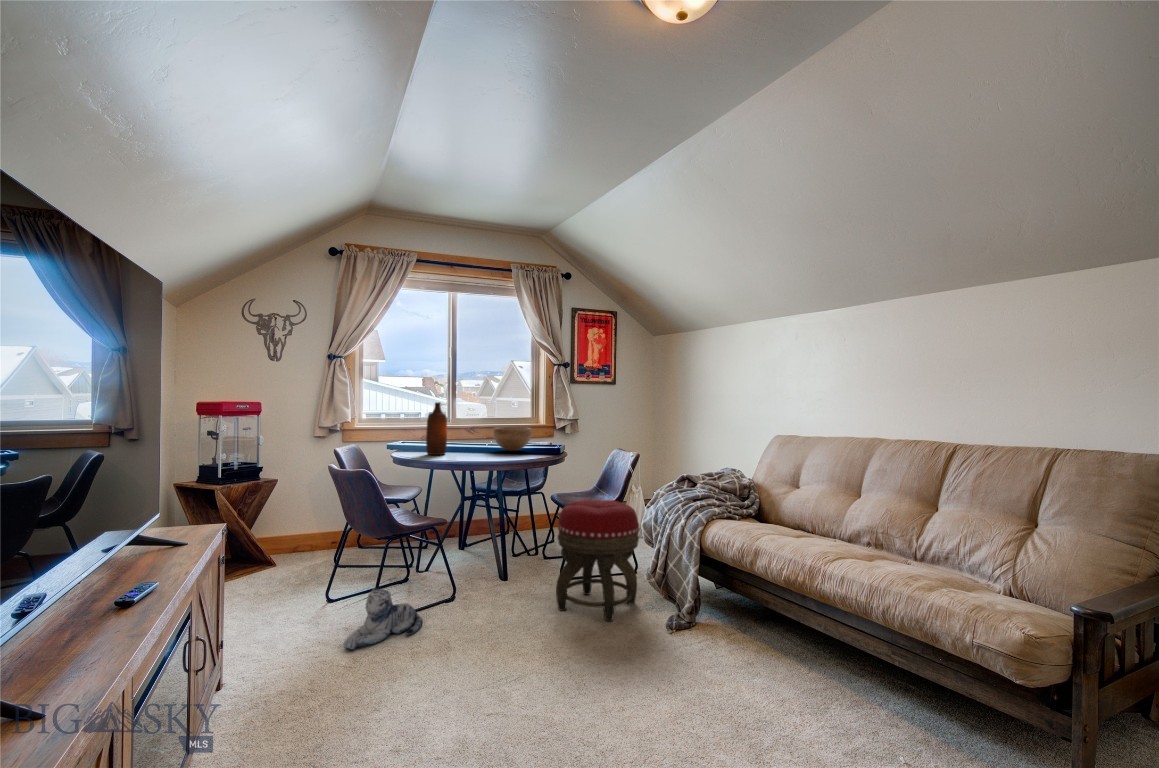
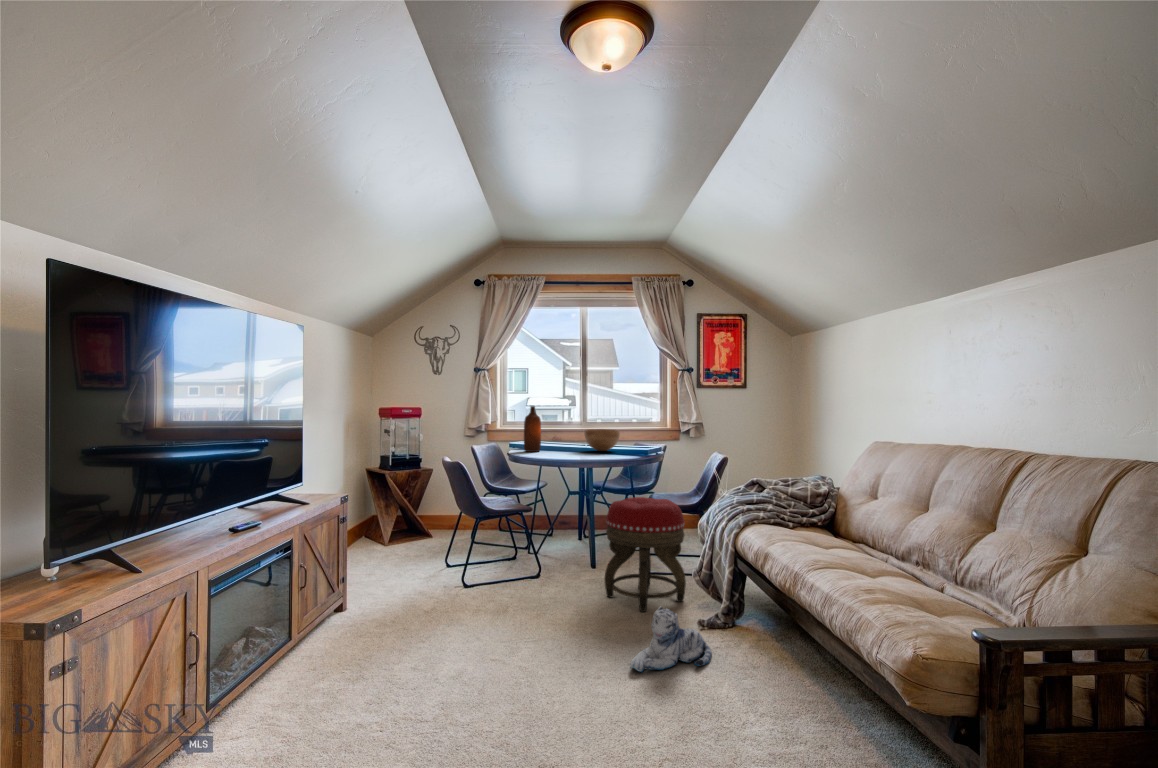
plush toy: present [343,588,422,649] -> present [630,607,712,672]

